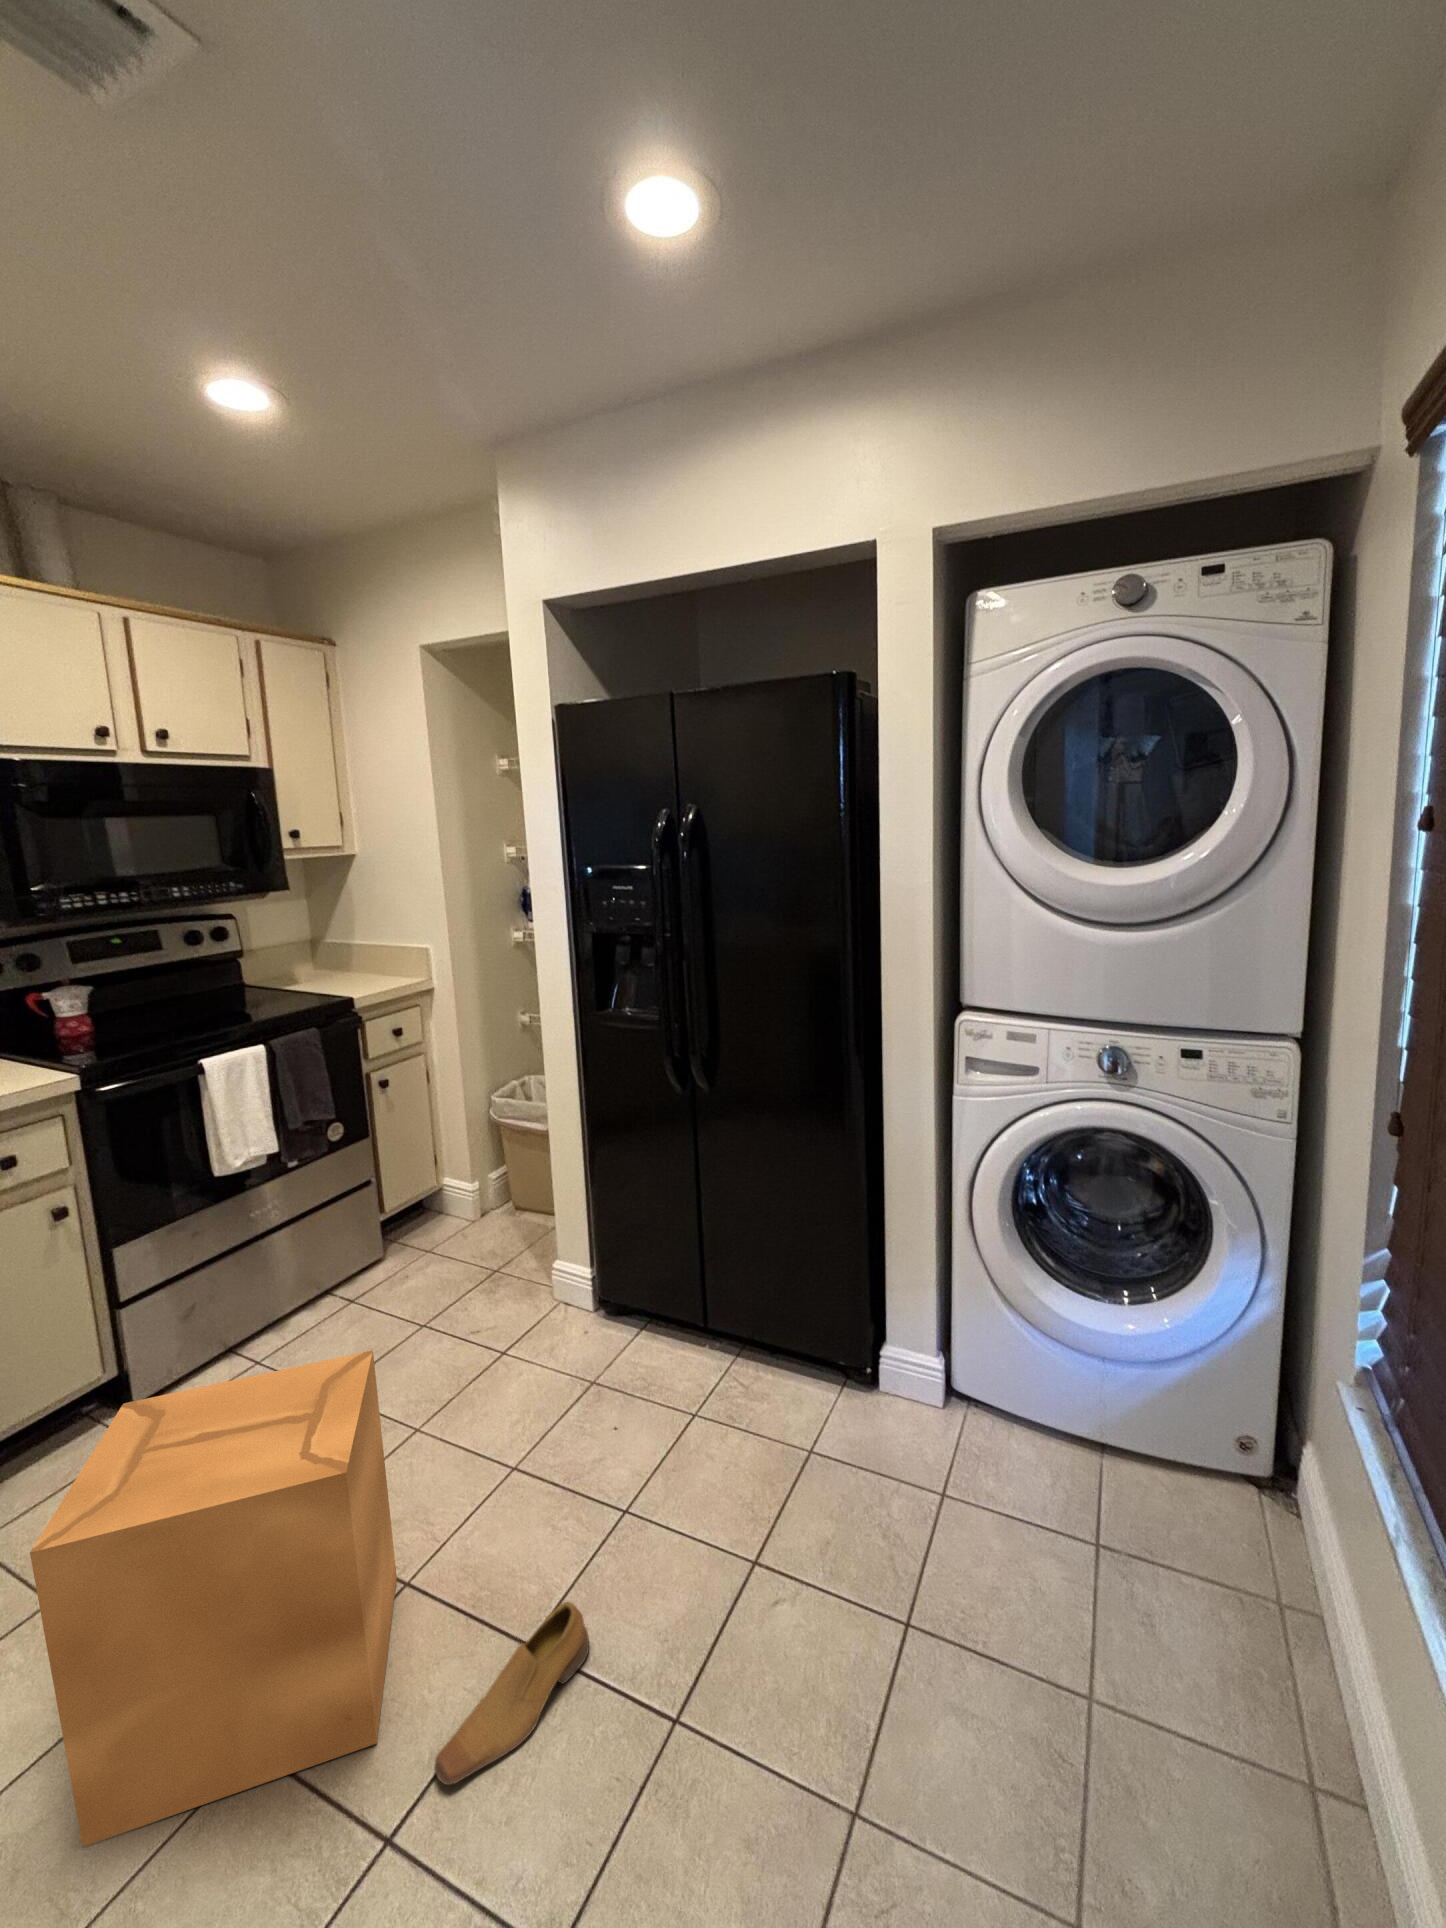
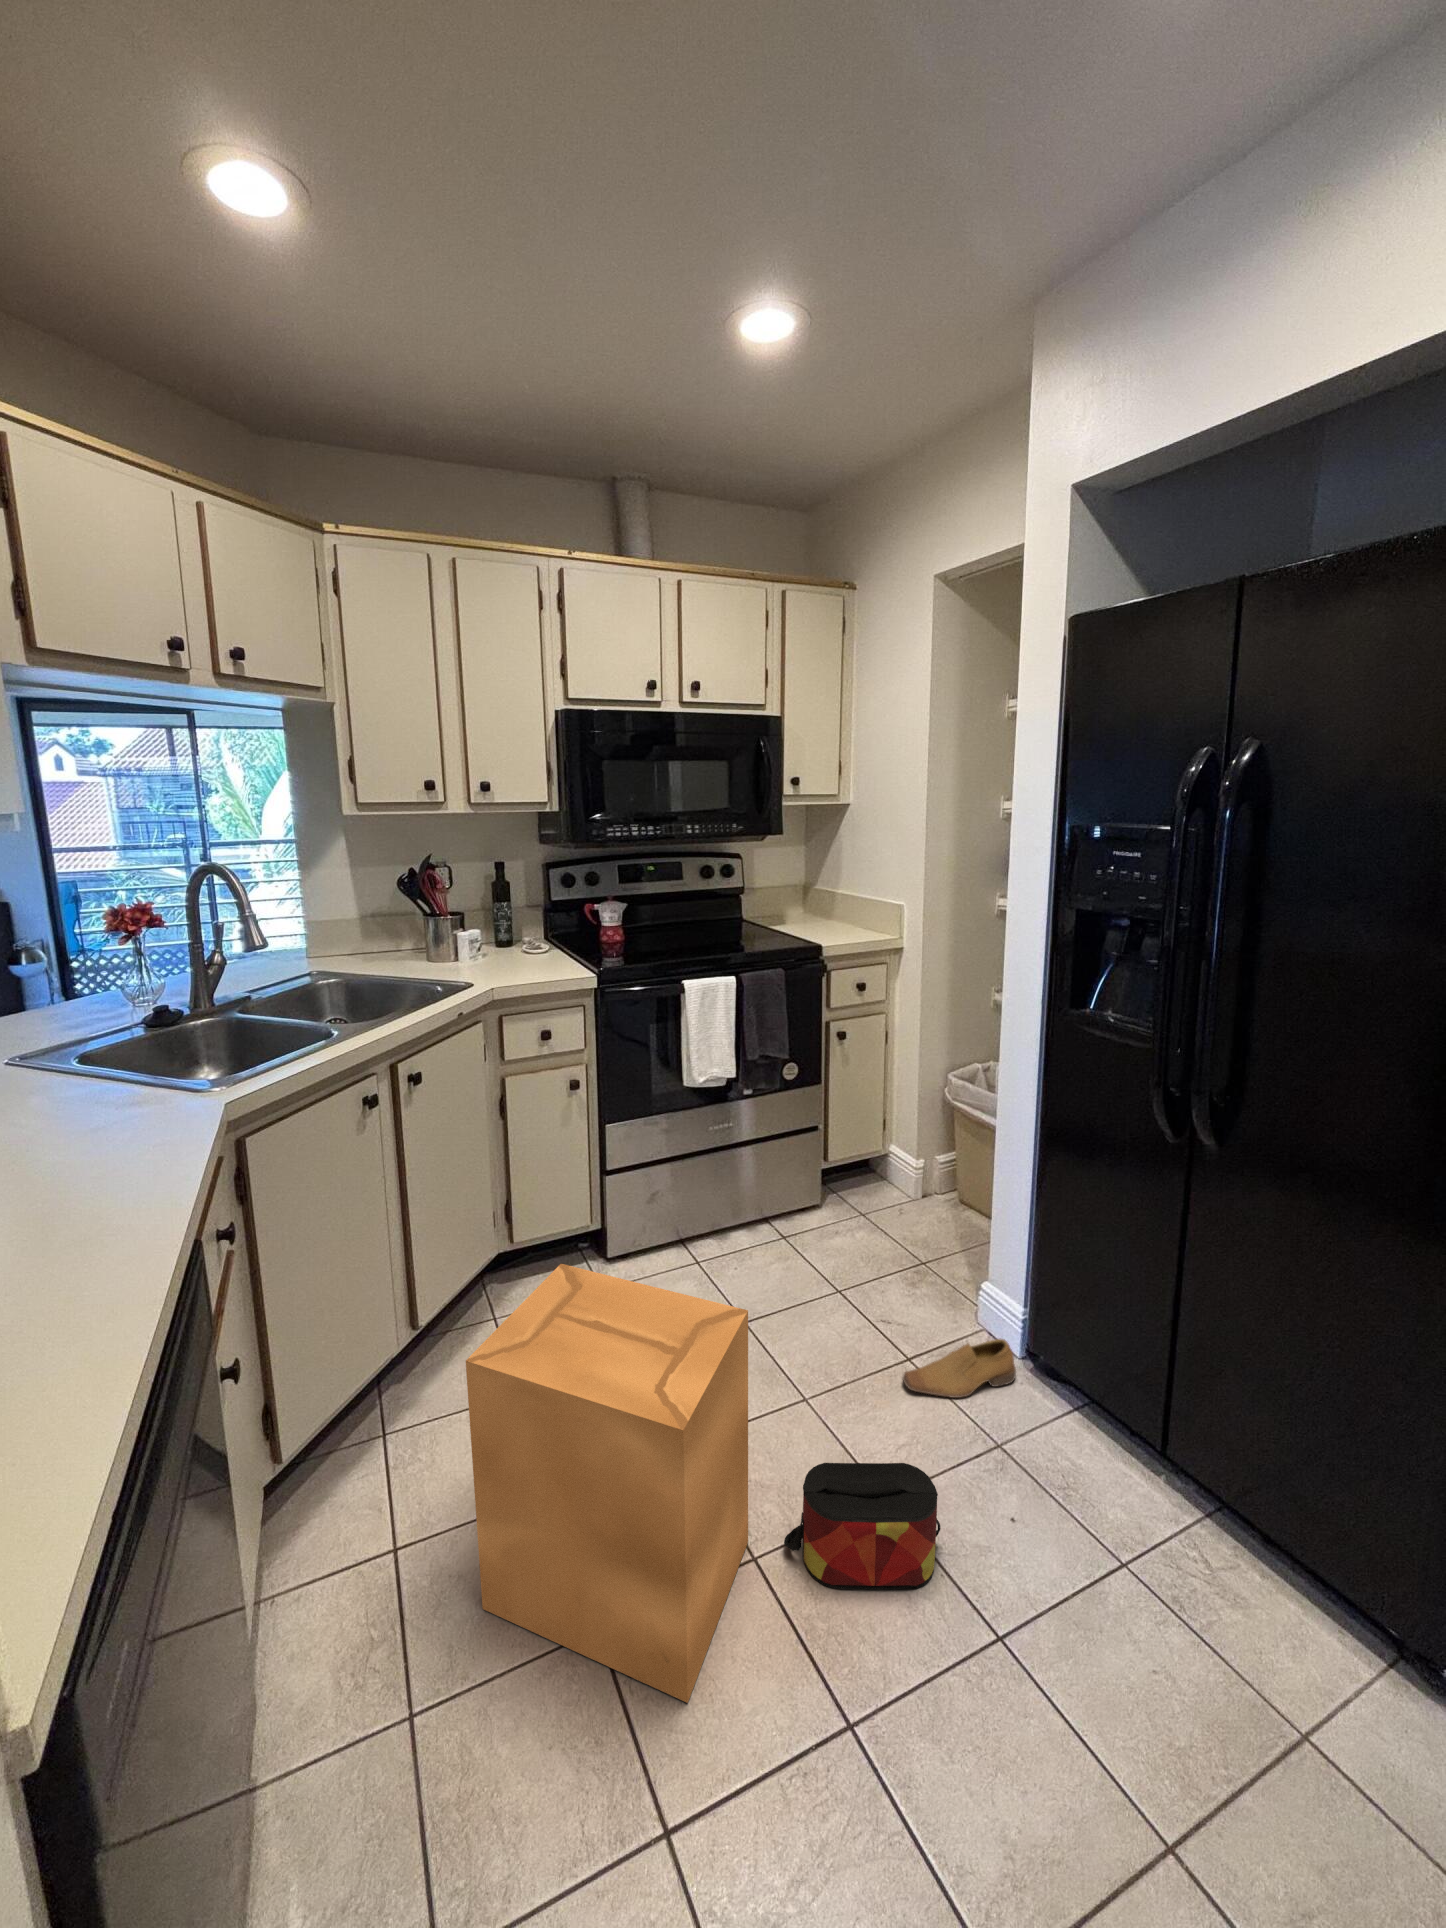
bag: none [433,1423,567,1567] -> present [784,1463,941,1589]
shoe: present [434,1602,589,1785] -> present [903,1339,1016,1398]

